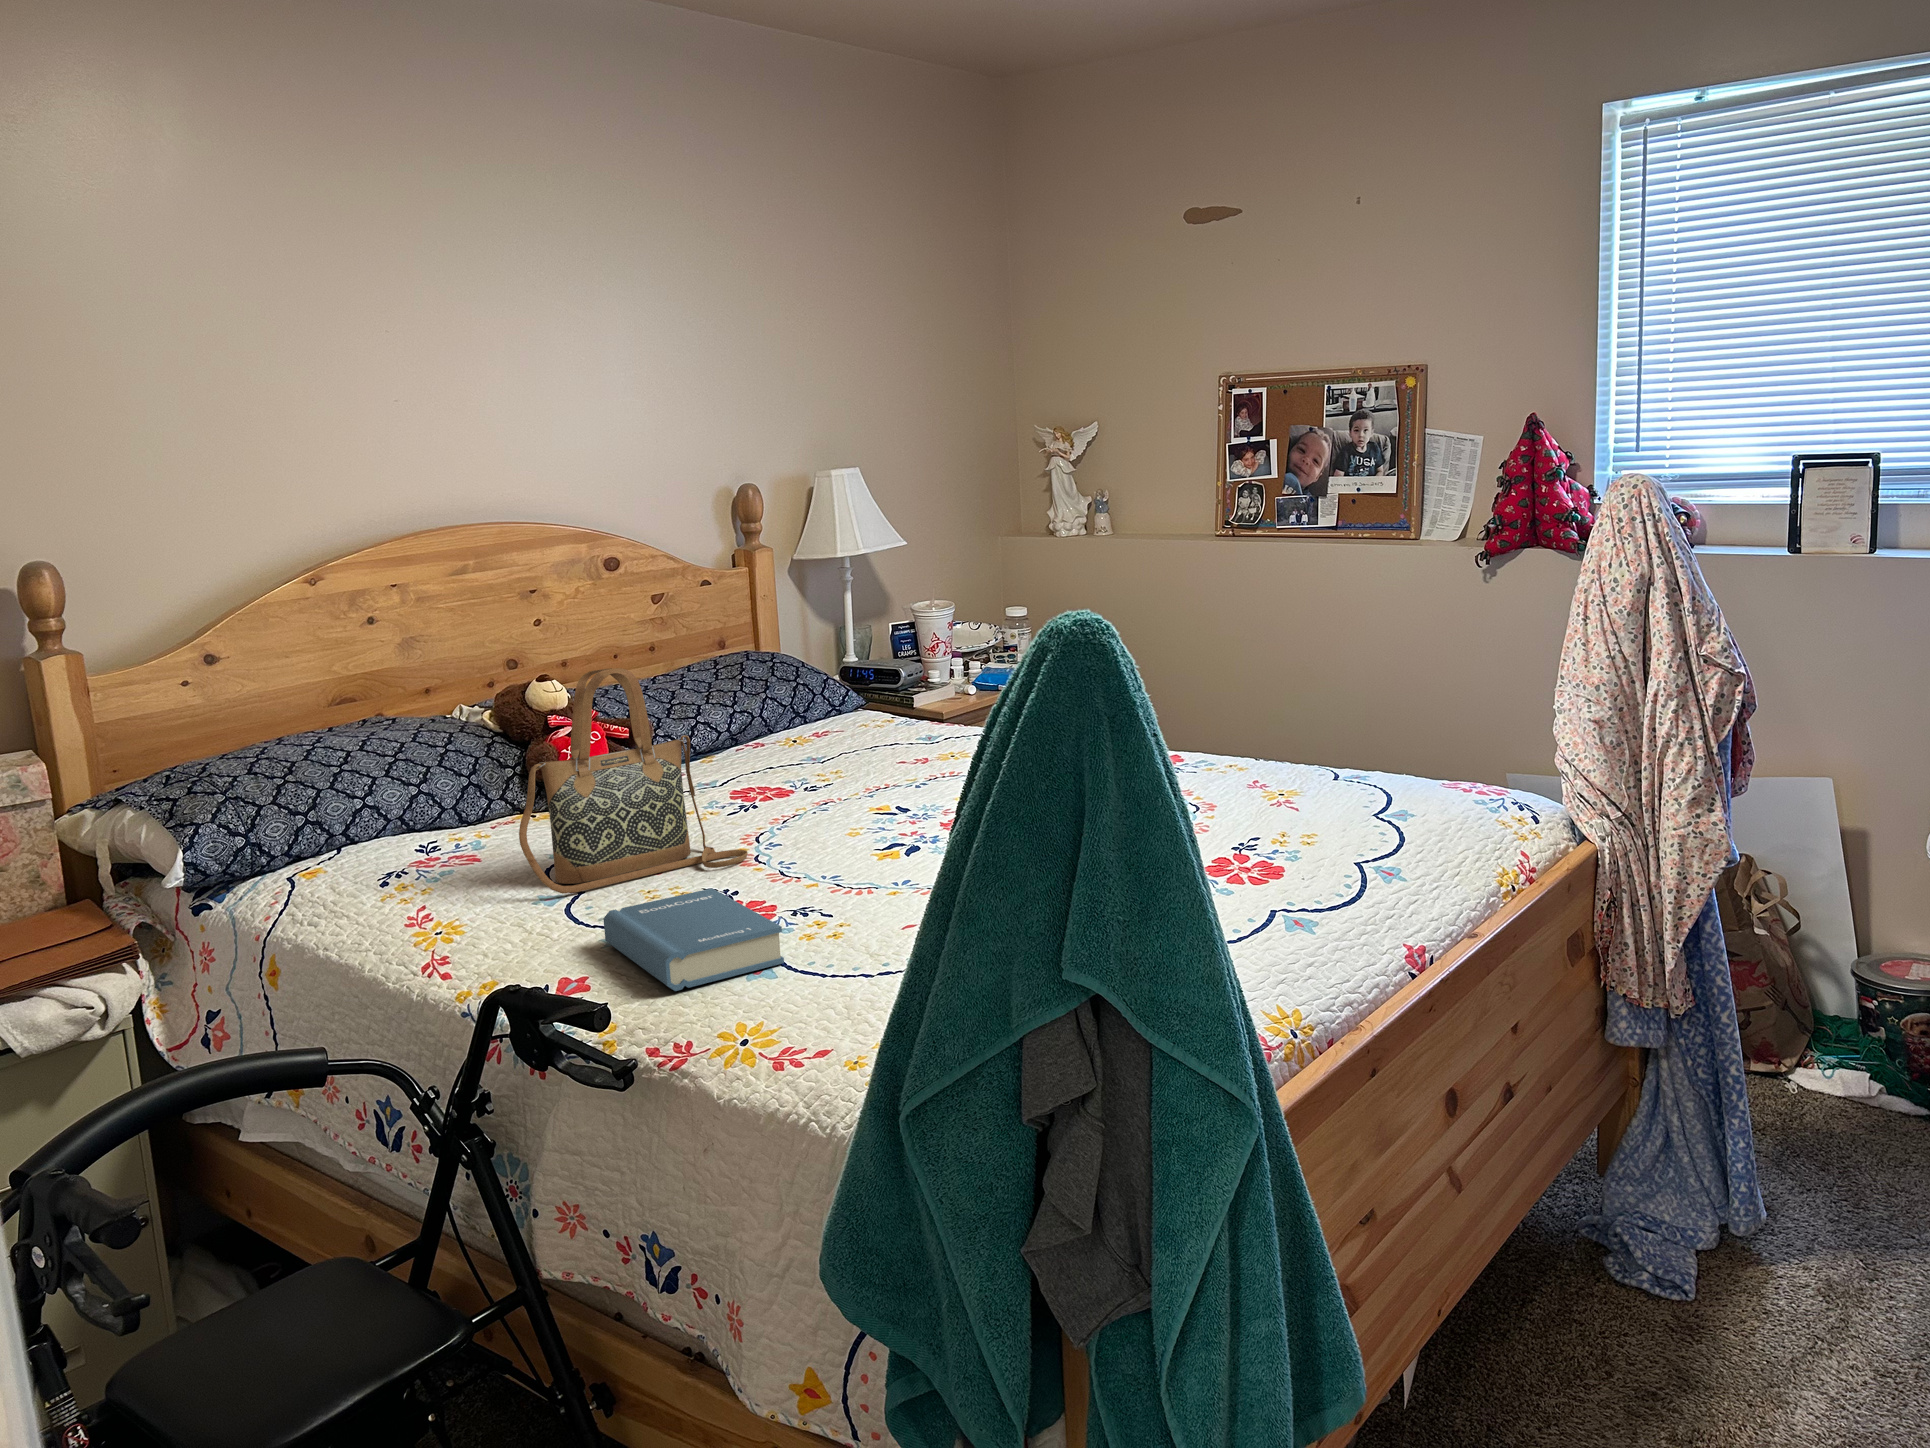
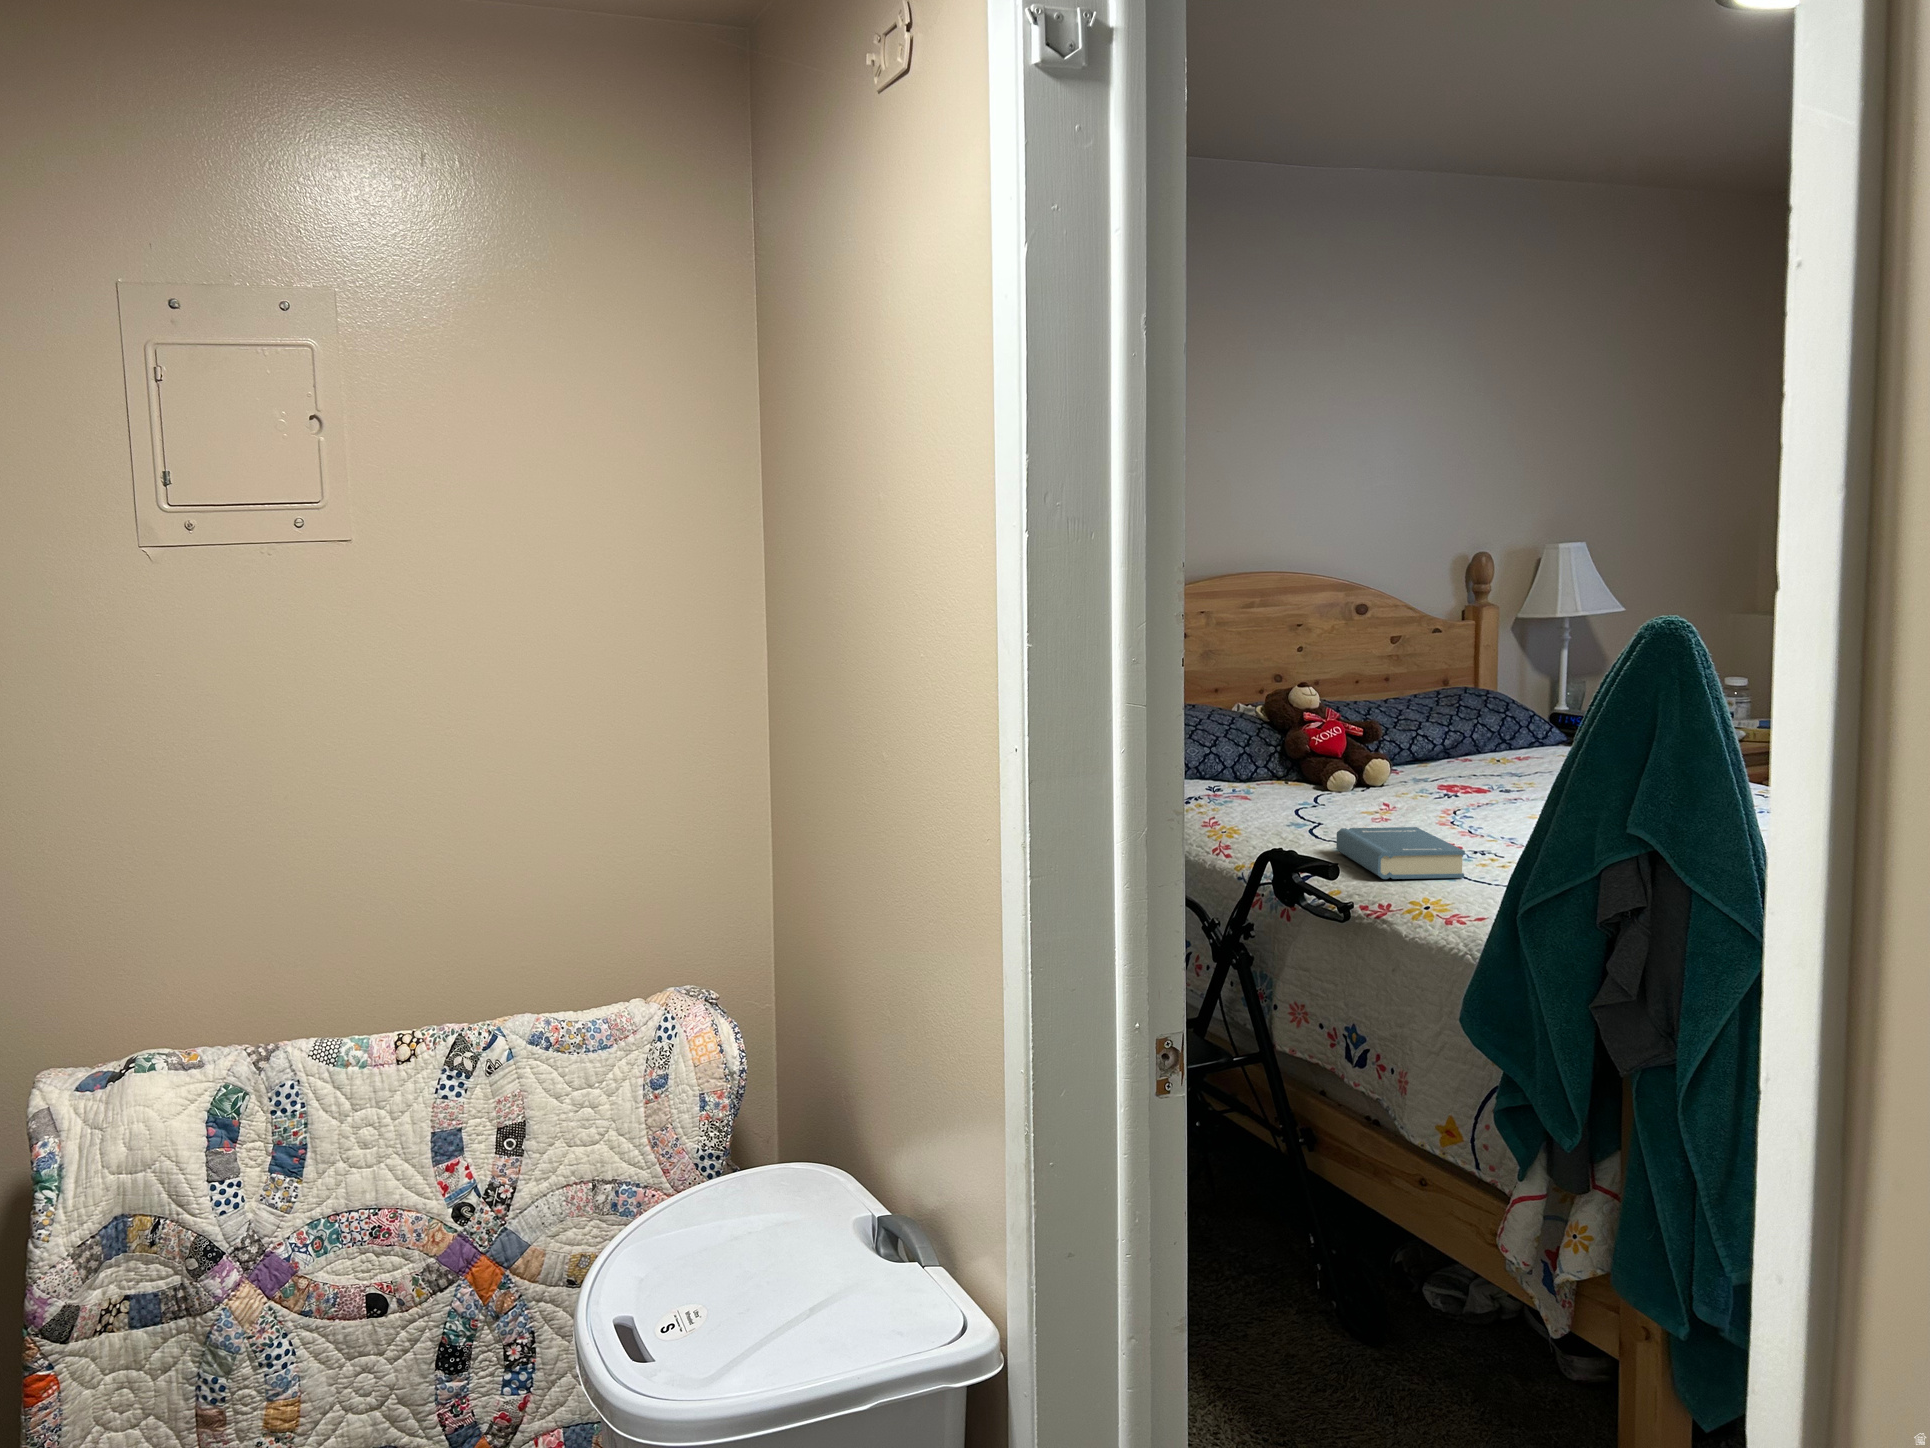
handbag: present [519,668,748,893] -> none [1282,670,1447,824]

